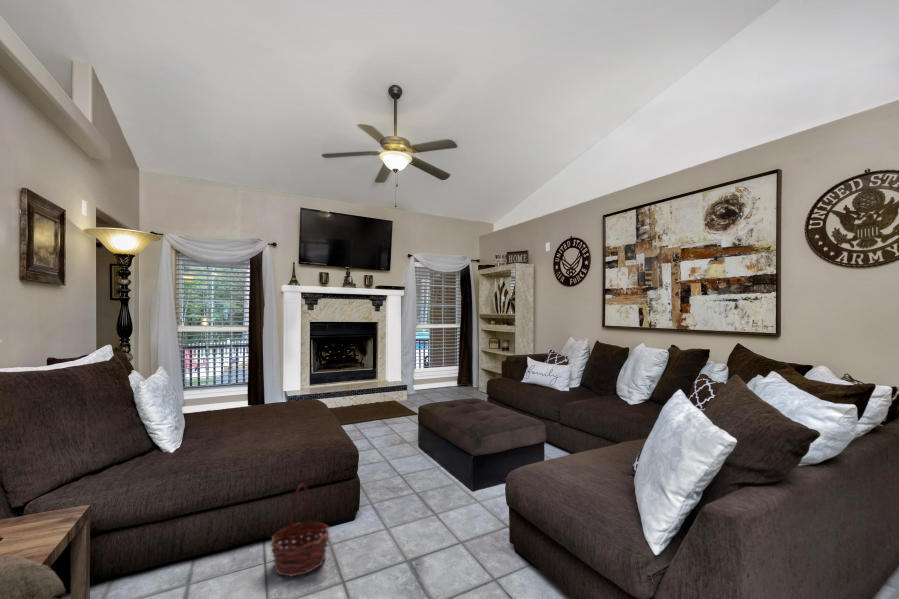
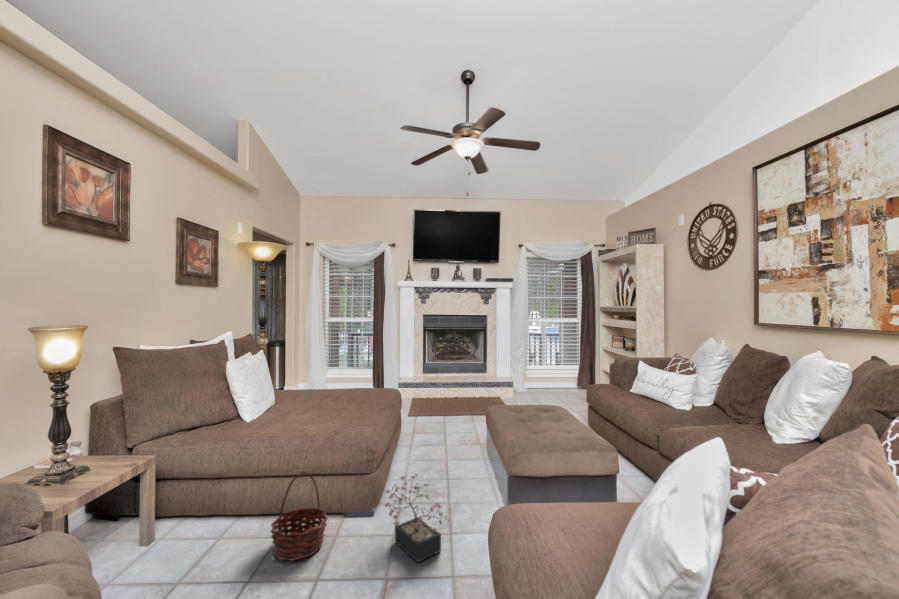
decorative plant: none [380,469,447,541] -> present [385,475,448,562]

